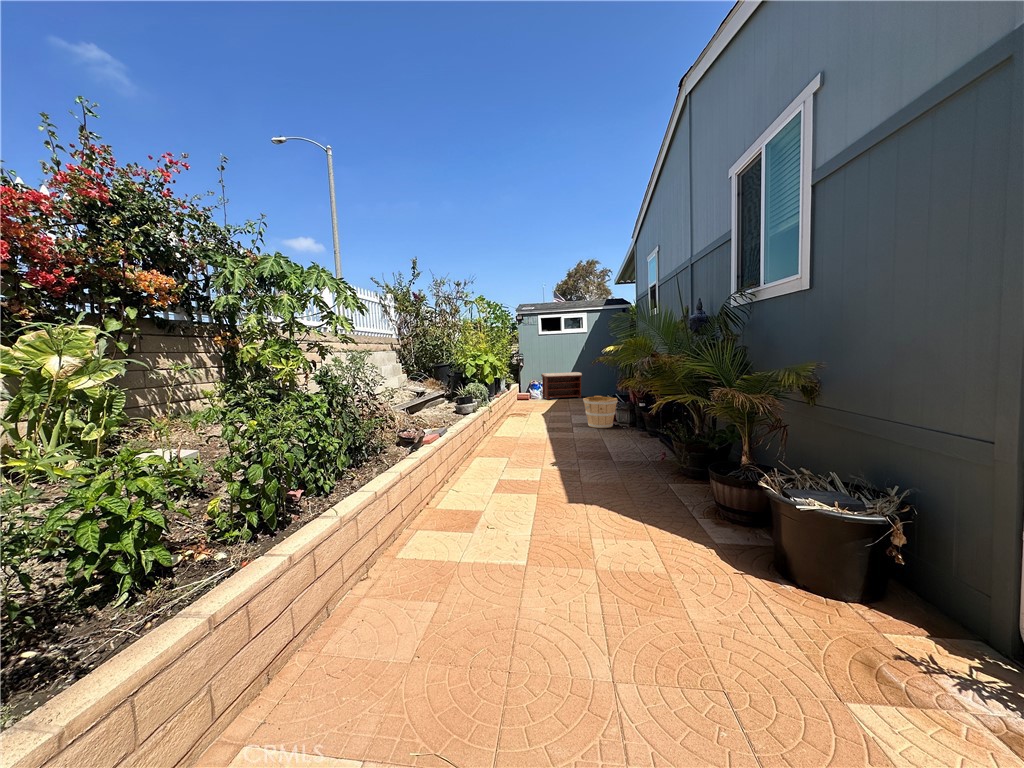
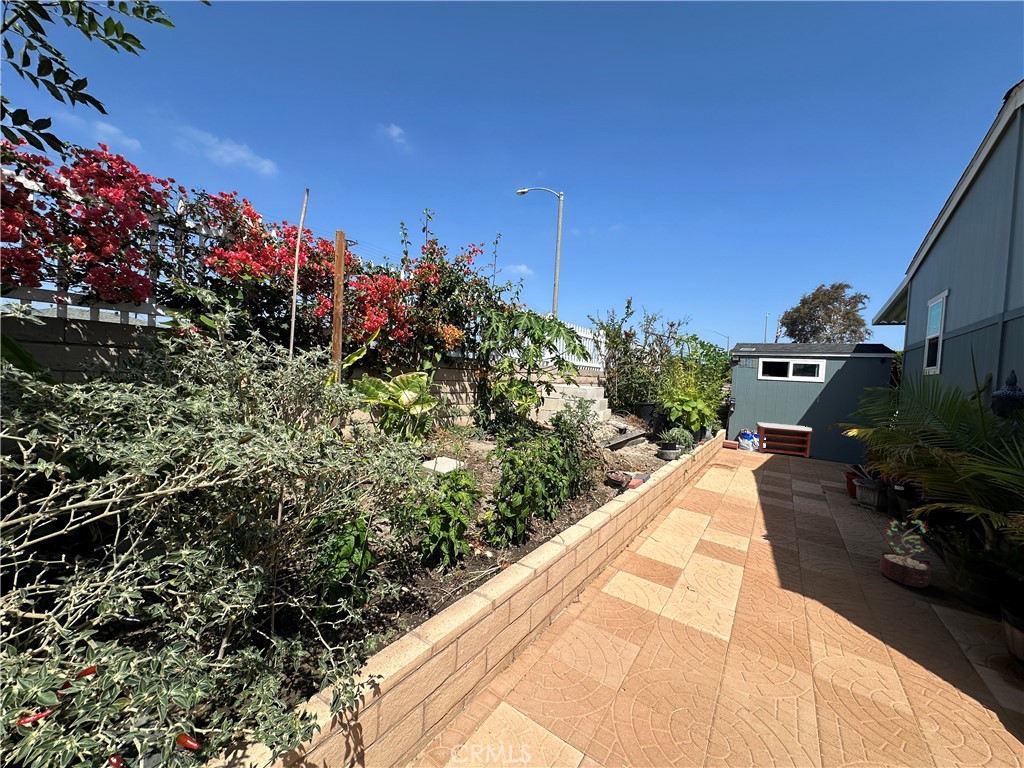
wooden bucket: present [583,396,618,428] -> none [812,464,865,506]
decorative plant: none [632,421,662,473] -> present [880,519,931,587]

